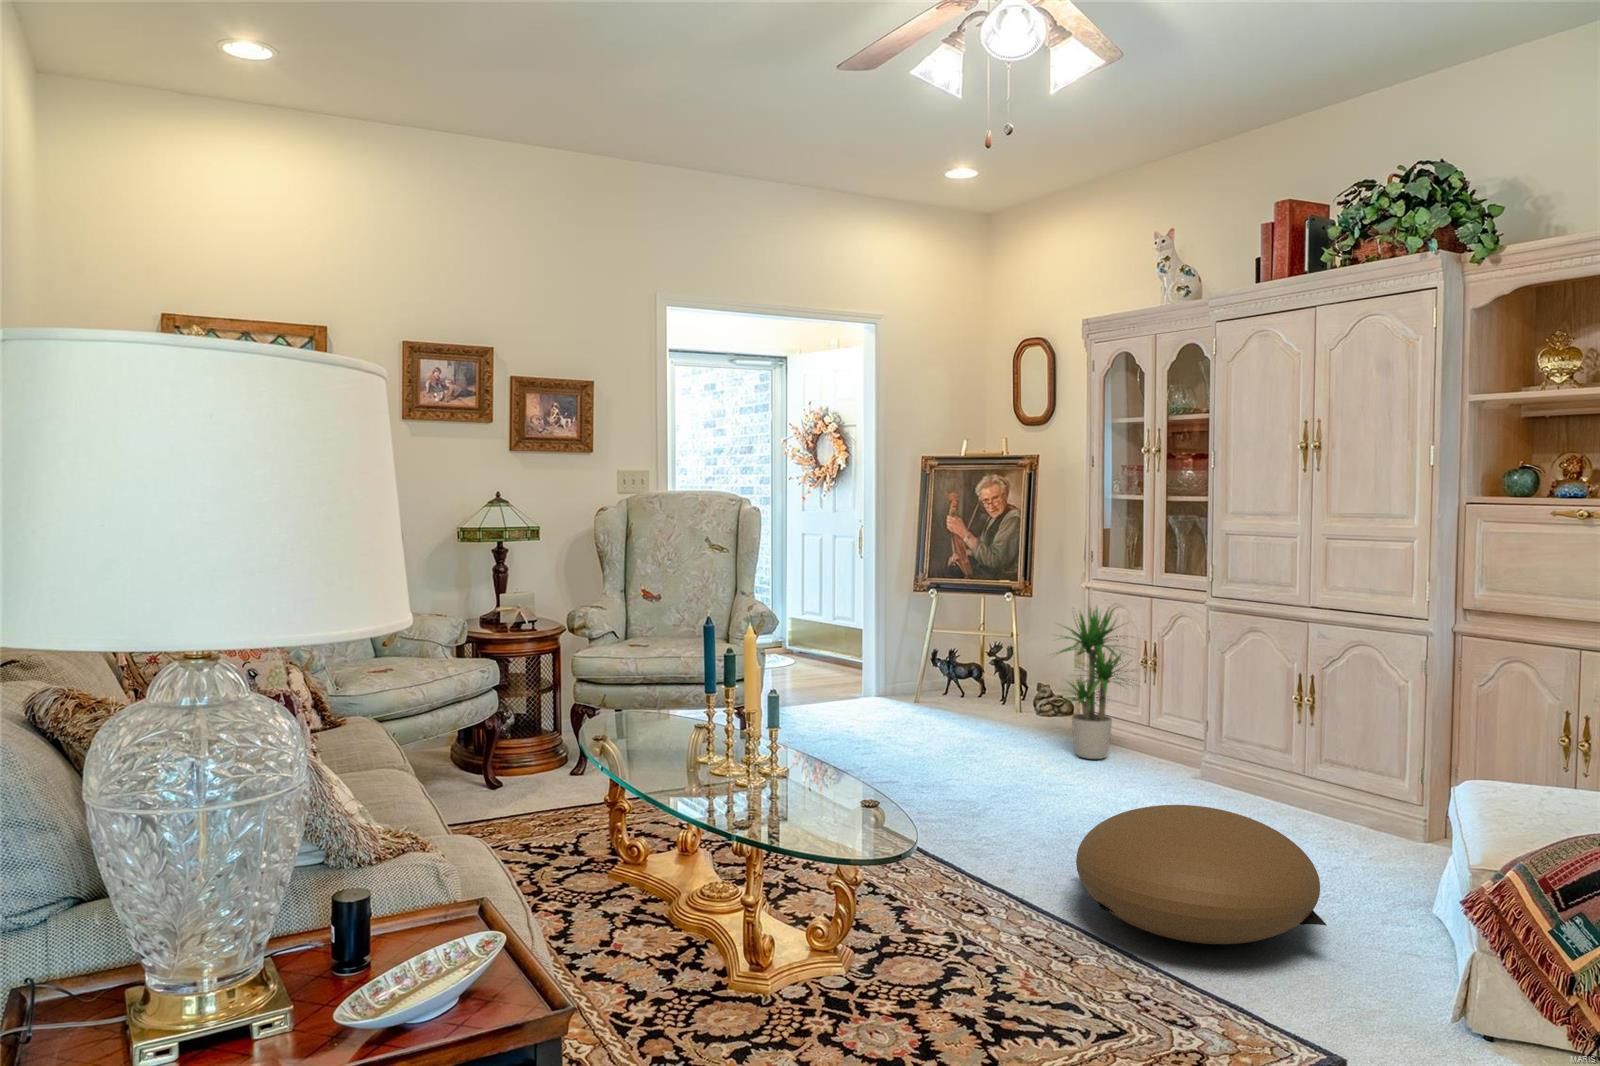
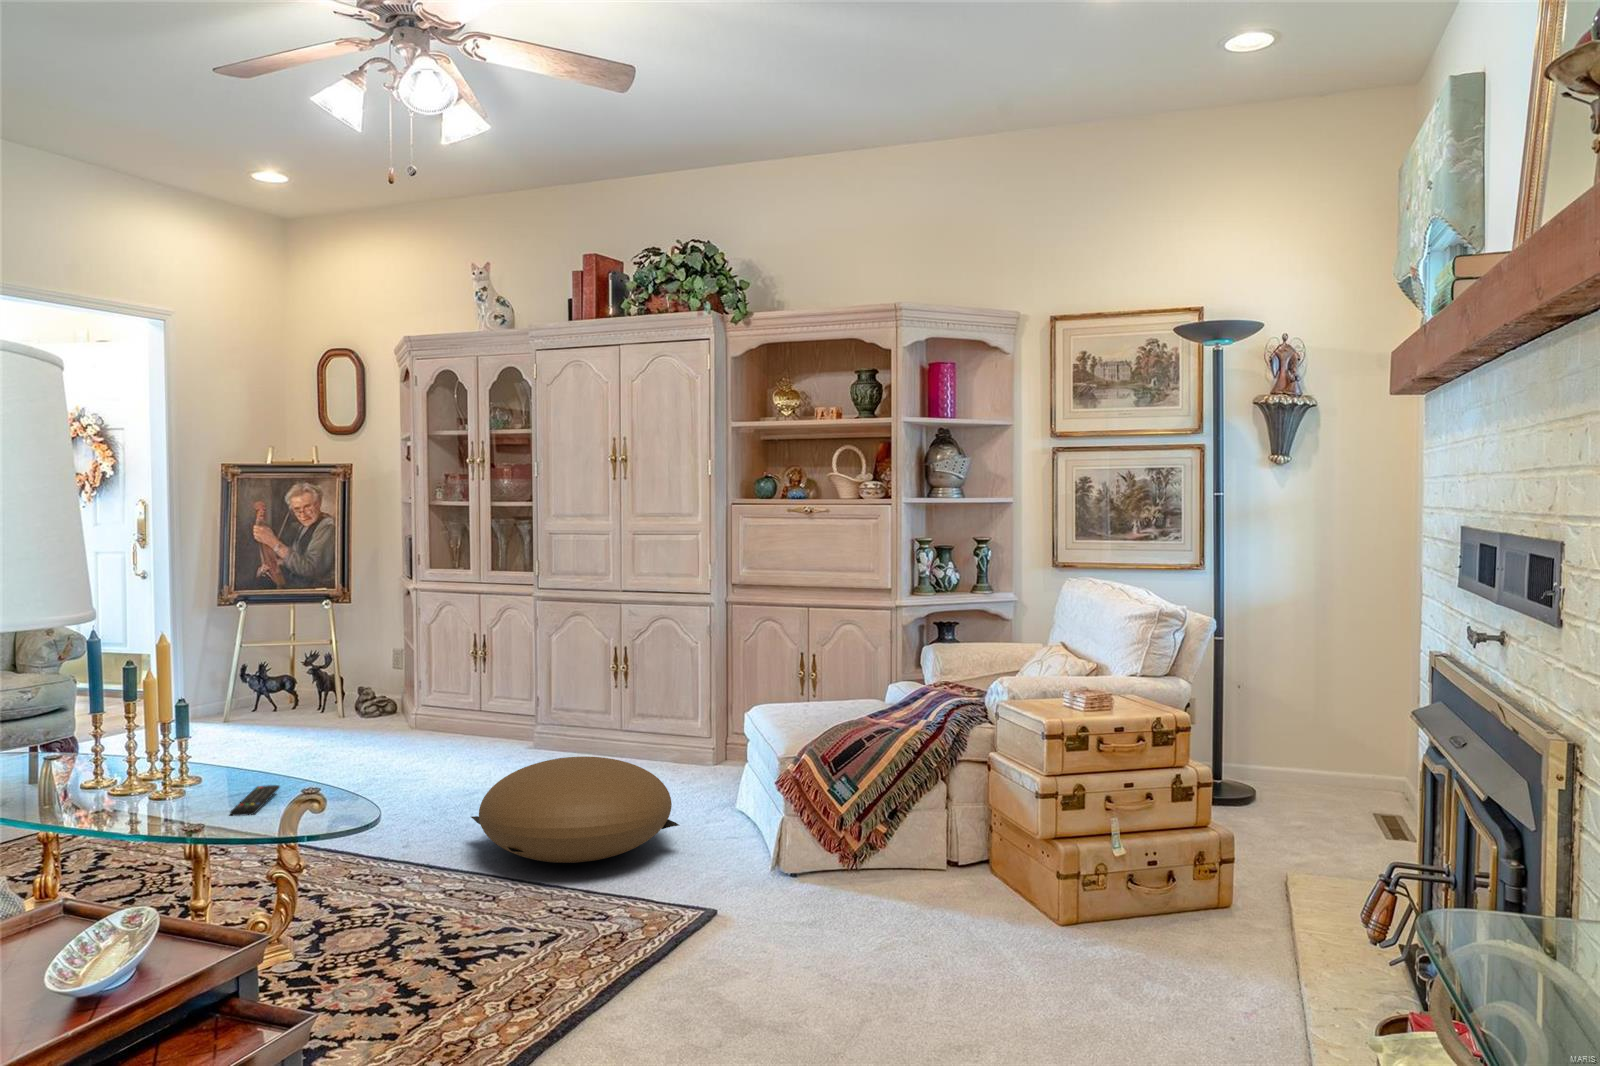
potted plant: present [1056,608,1133,759] -> none [383,601,480,750]
remote control: none [775,791,839,824] -> present [230,785,280,816]

